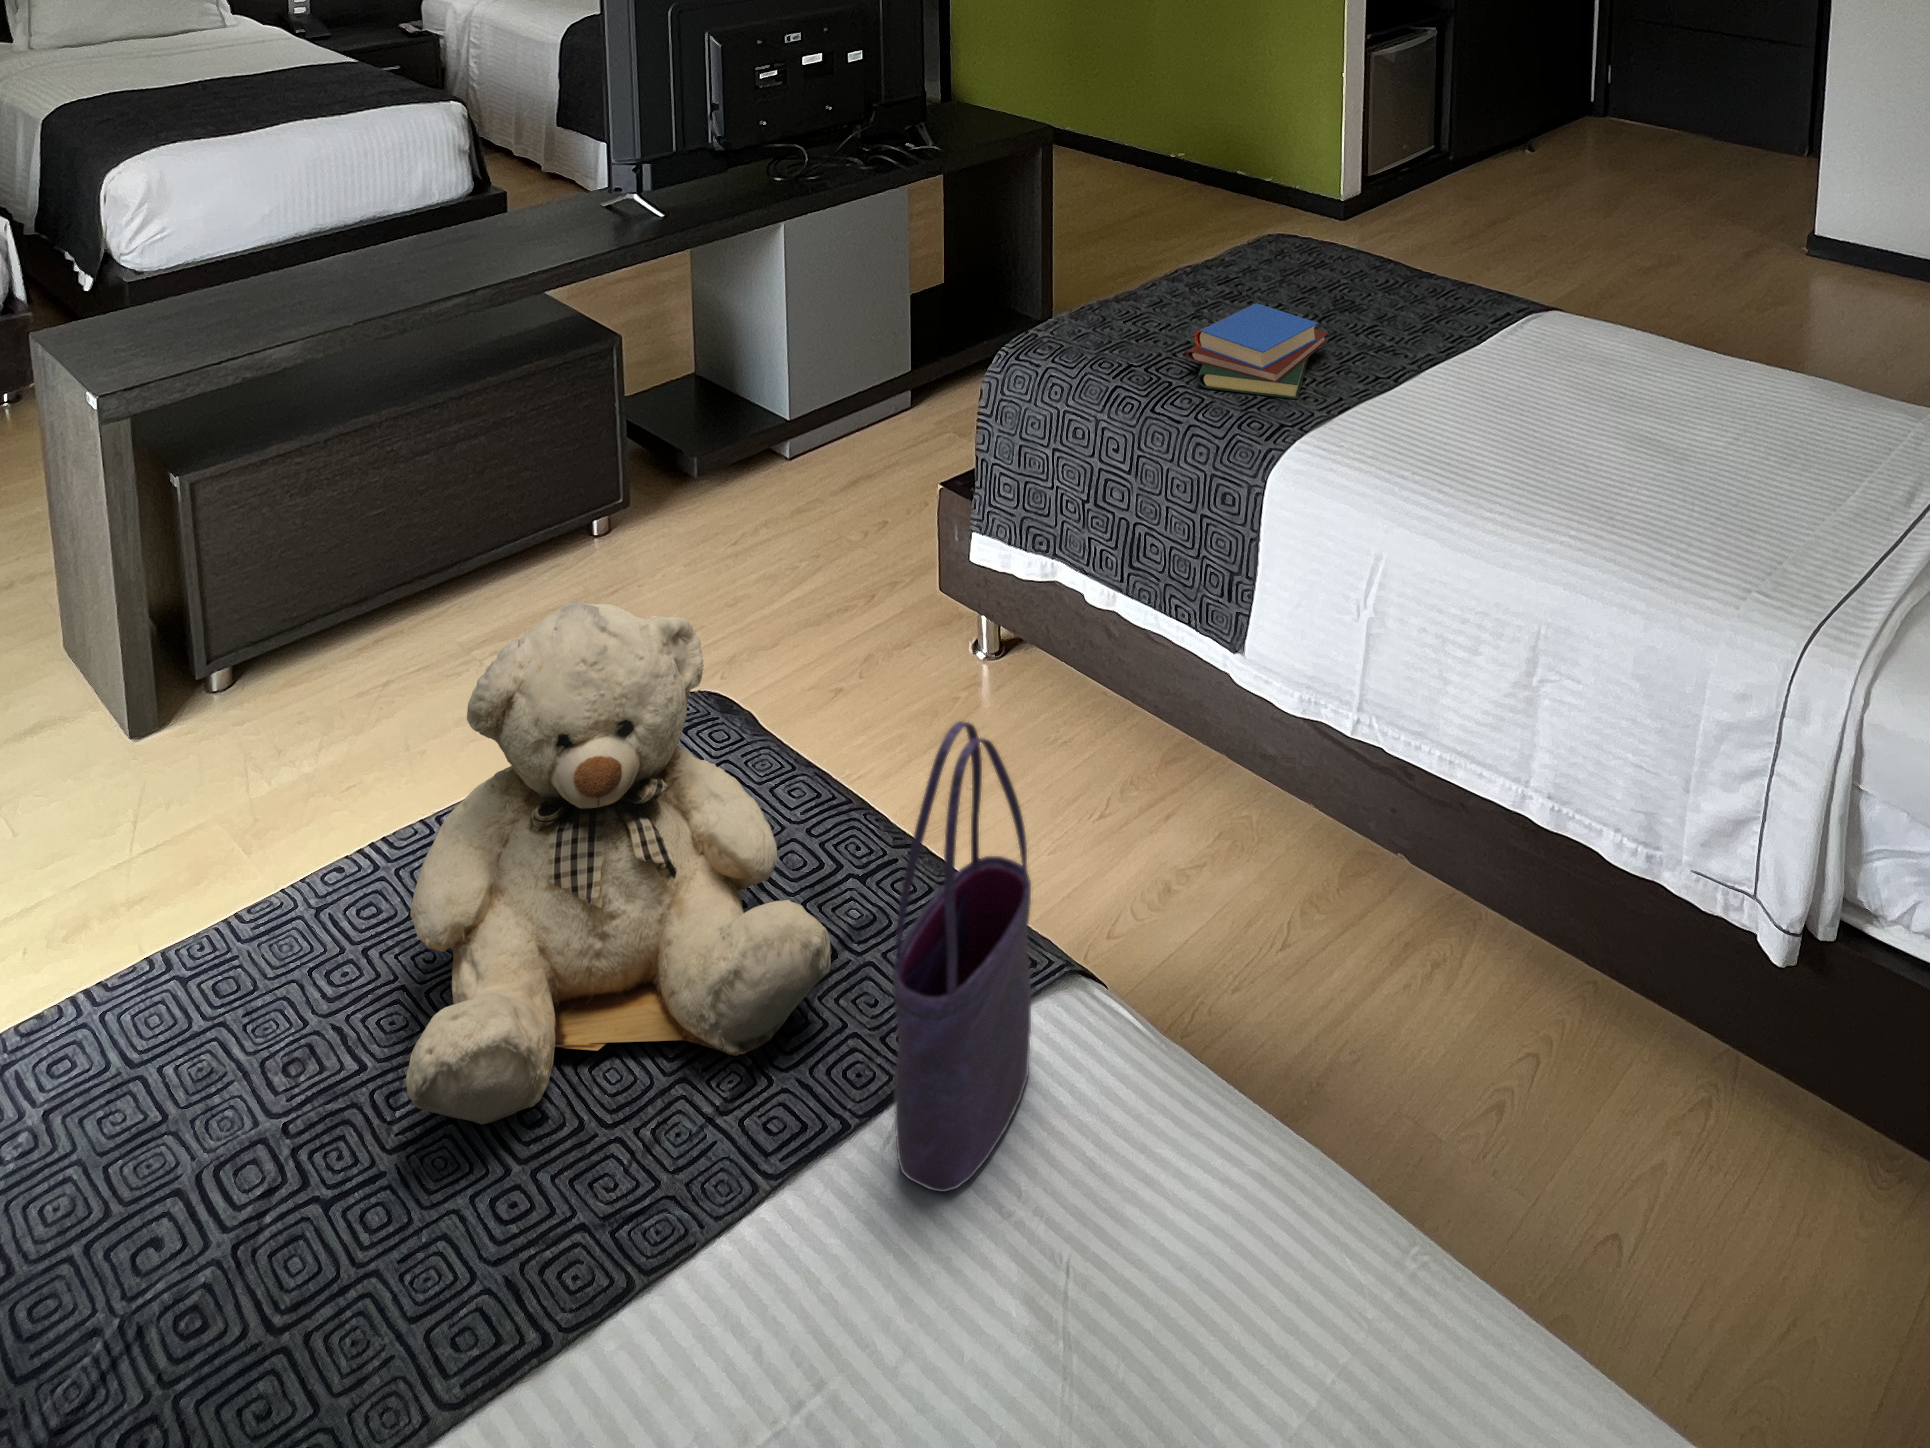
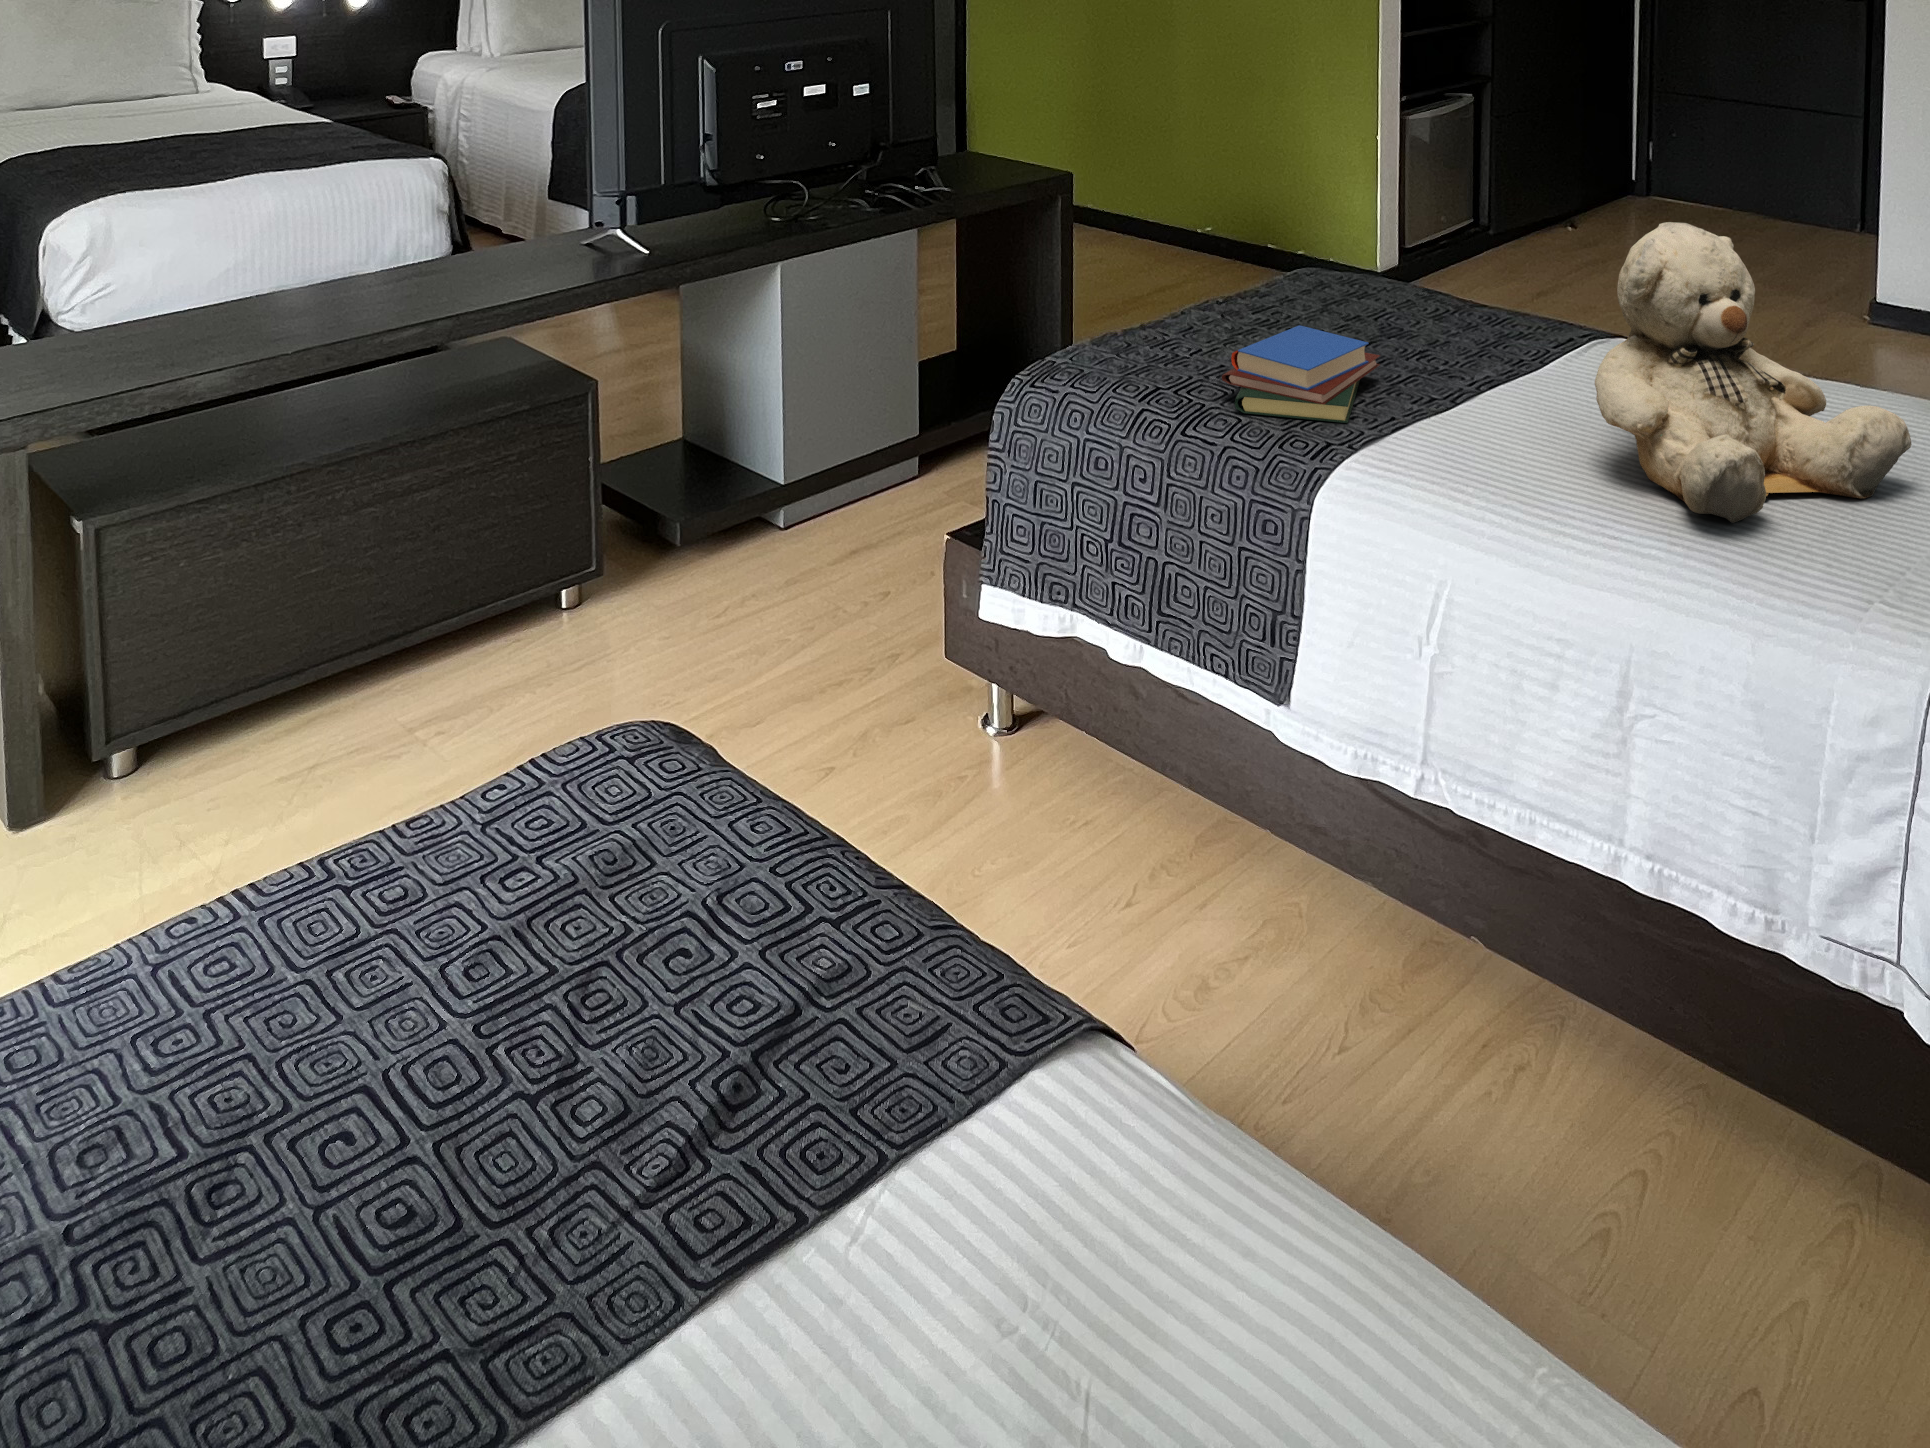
teddy bear: present [406,601,831,1124] -> present [1595,222,1912,523]
tote bag: present [893,722,1031,1192] -> none [857,678,1036,1300]

